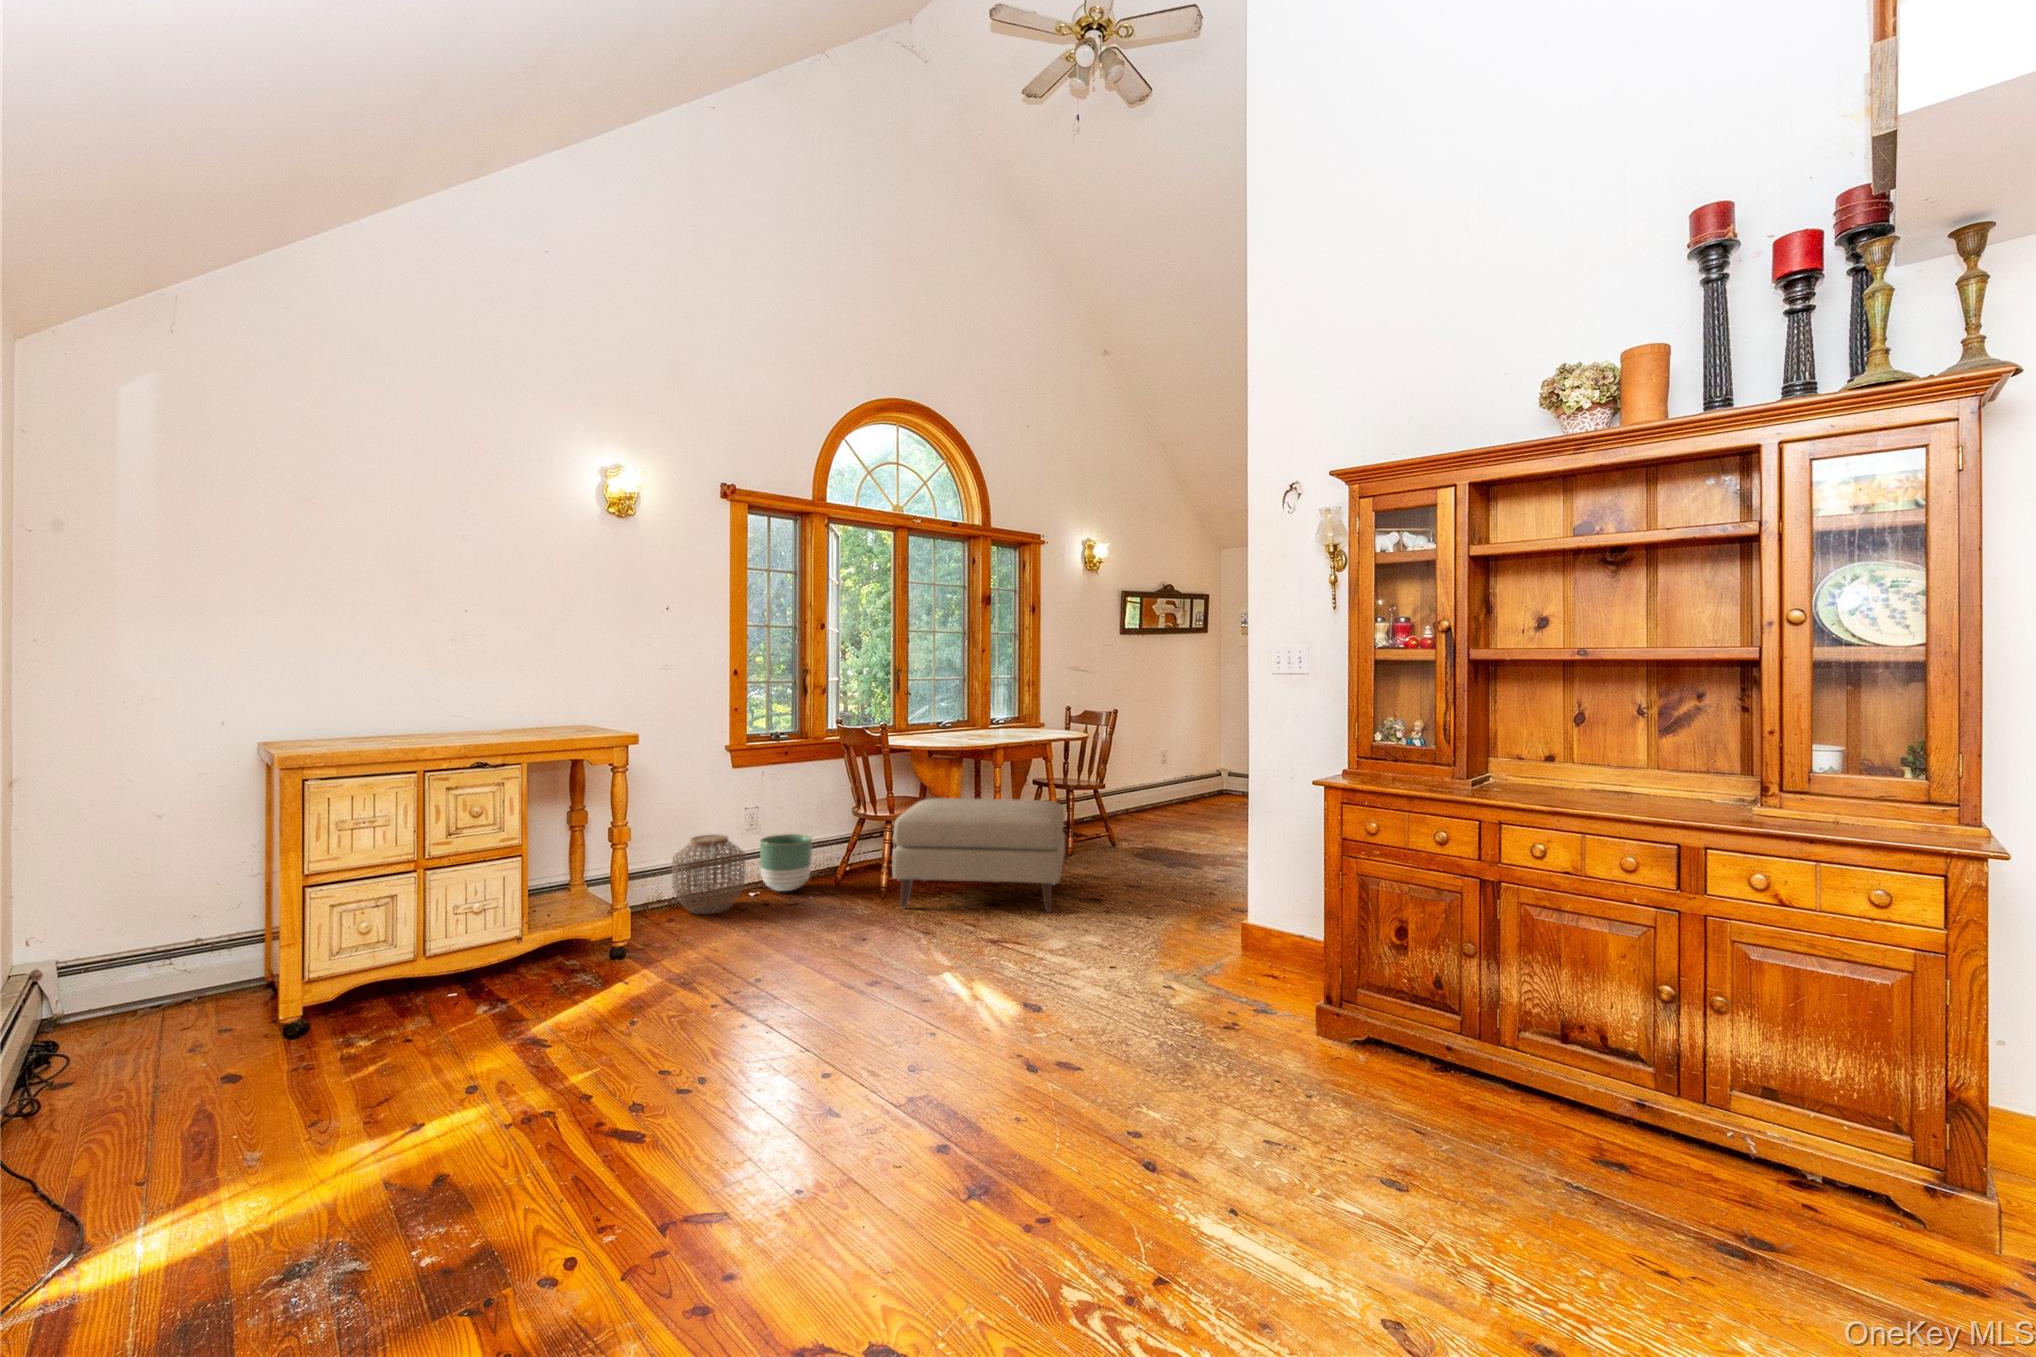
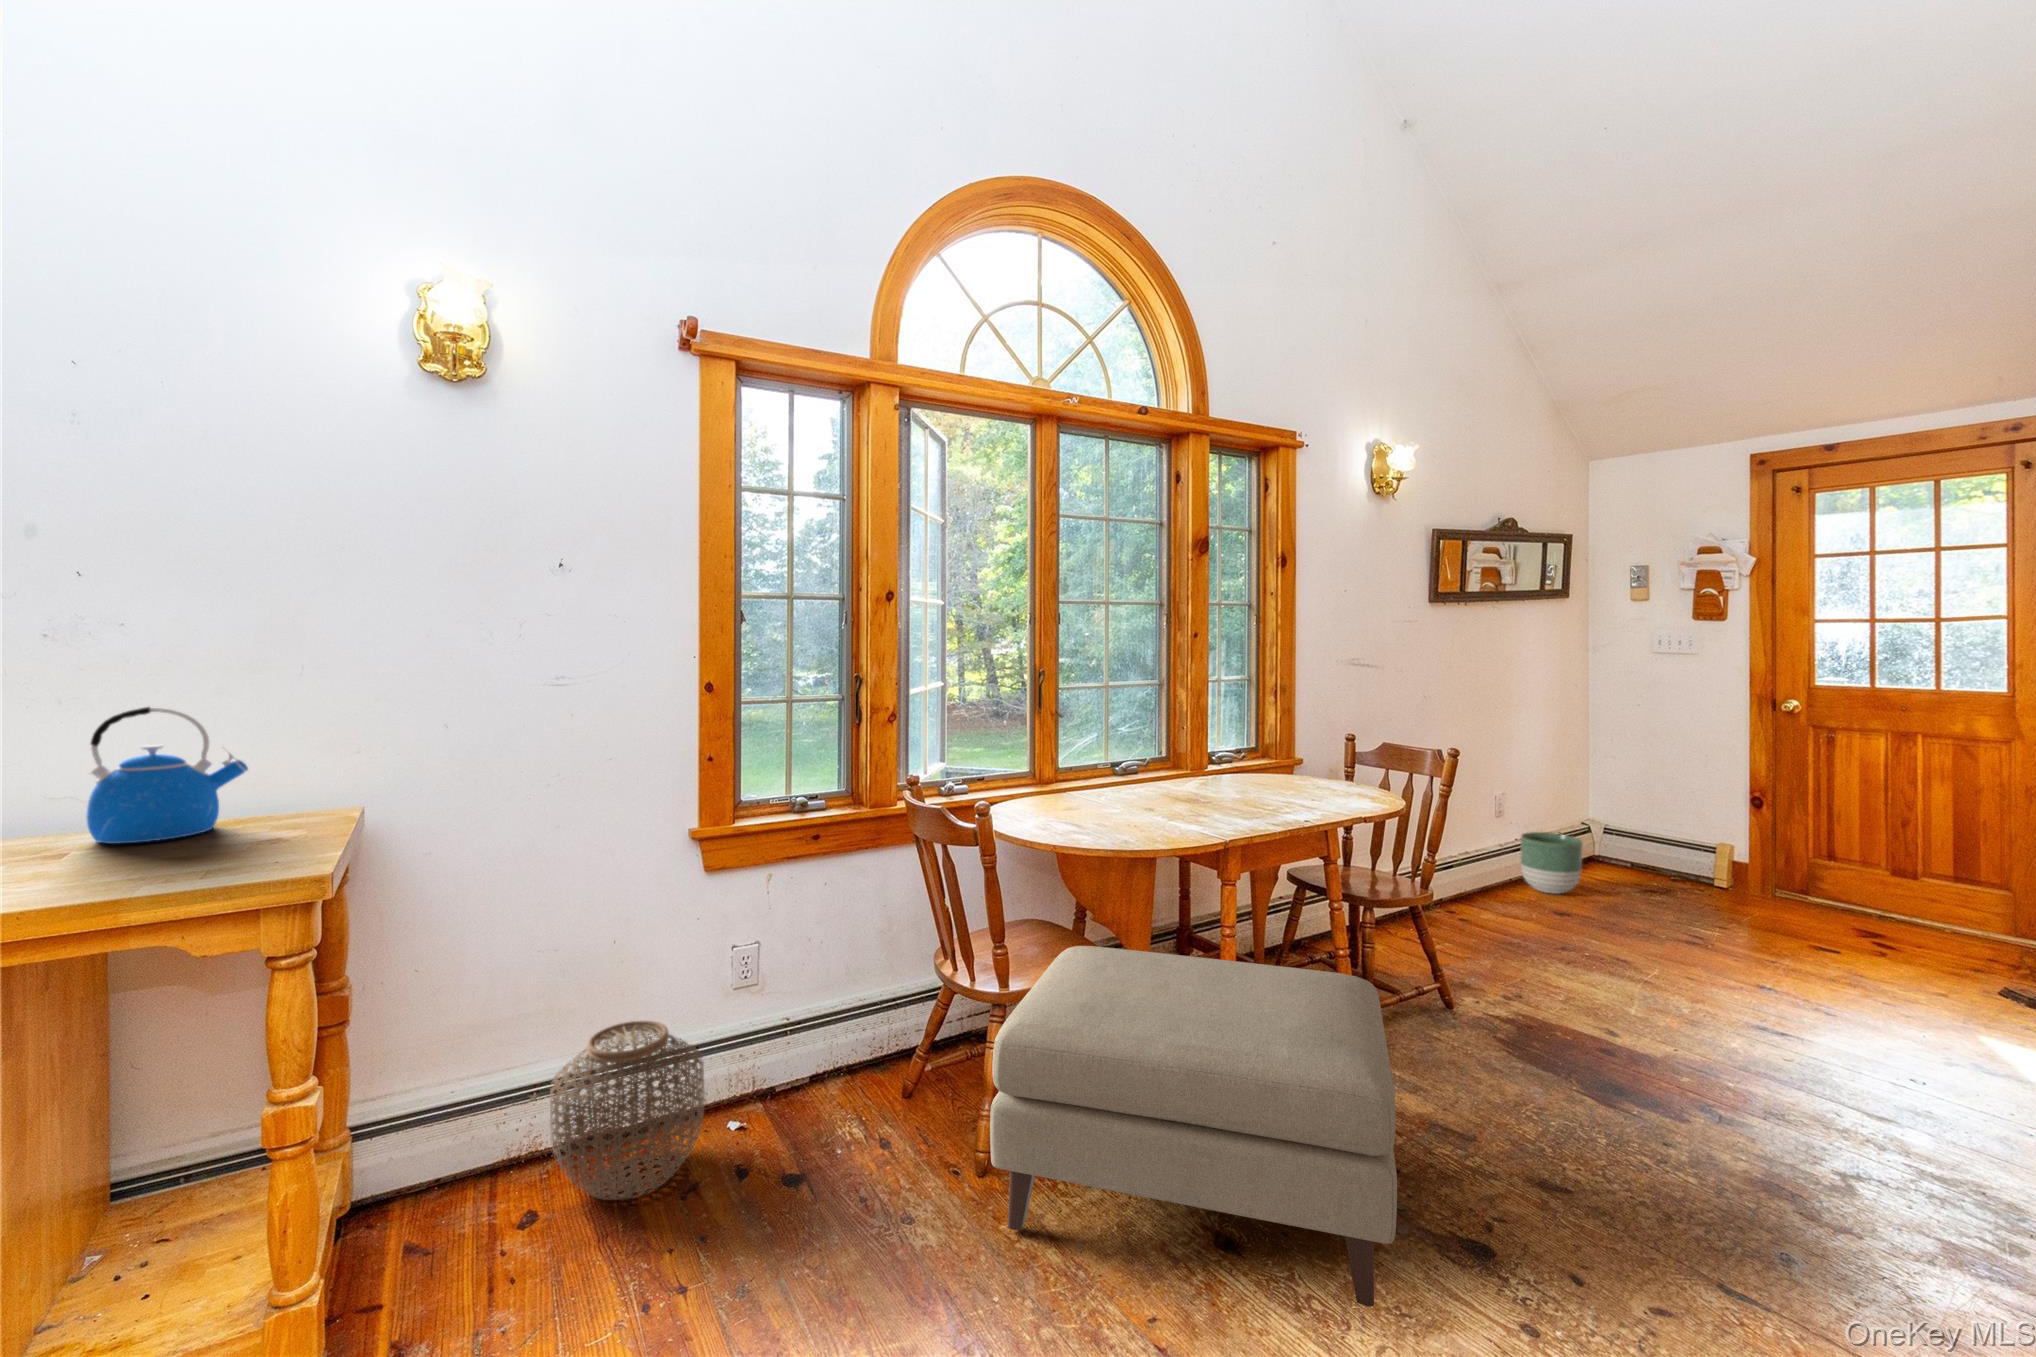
kettle: none [490,670,549,730] -> present [86,707,248,844]
planter: present [760,834,812,891] -> present [1521,832,1583,894]

